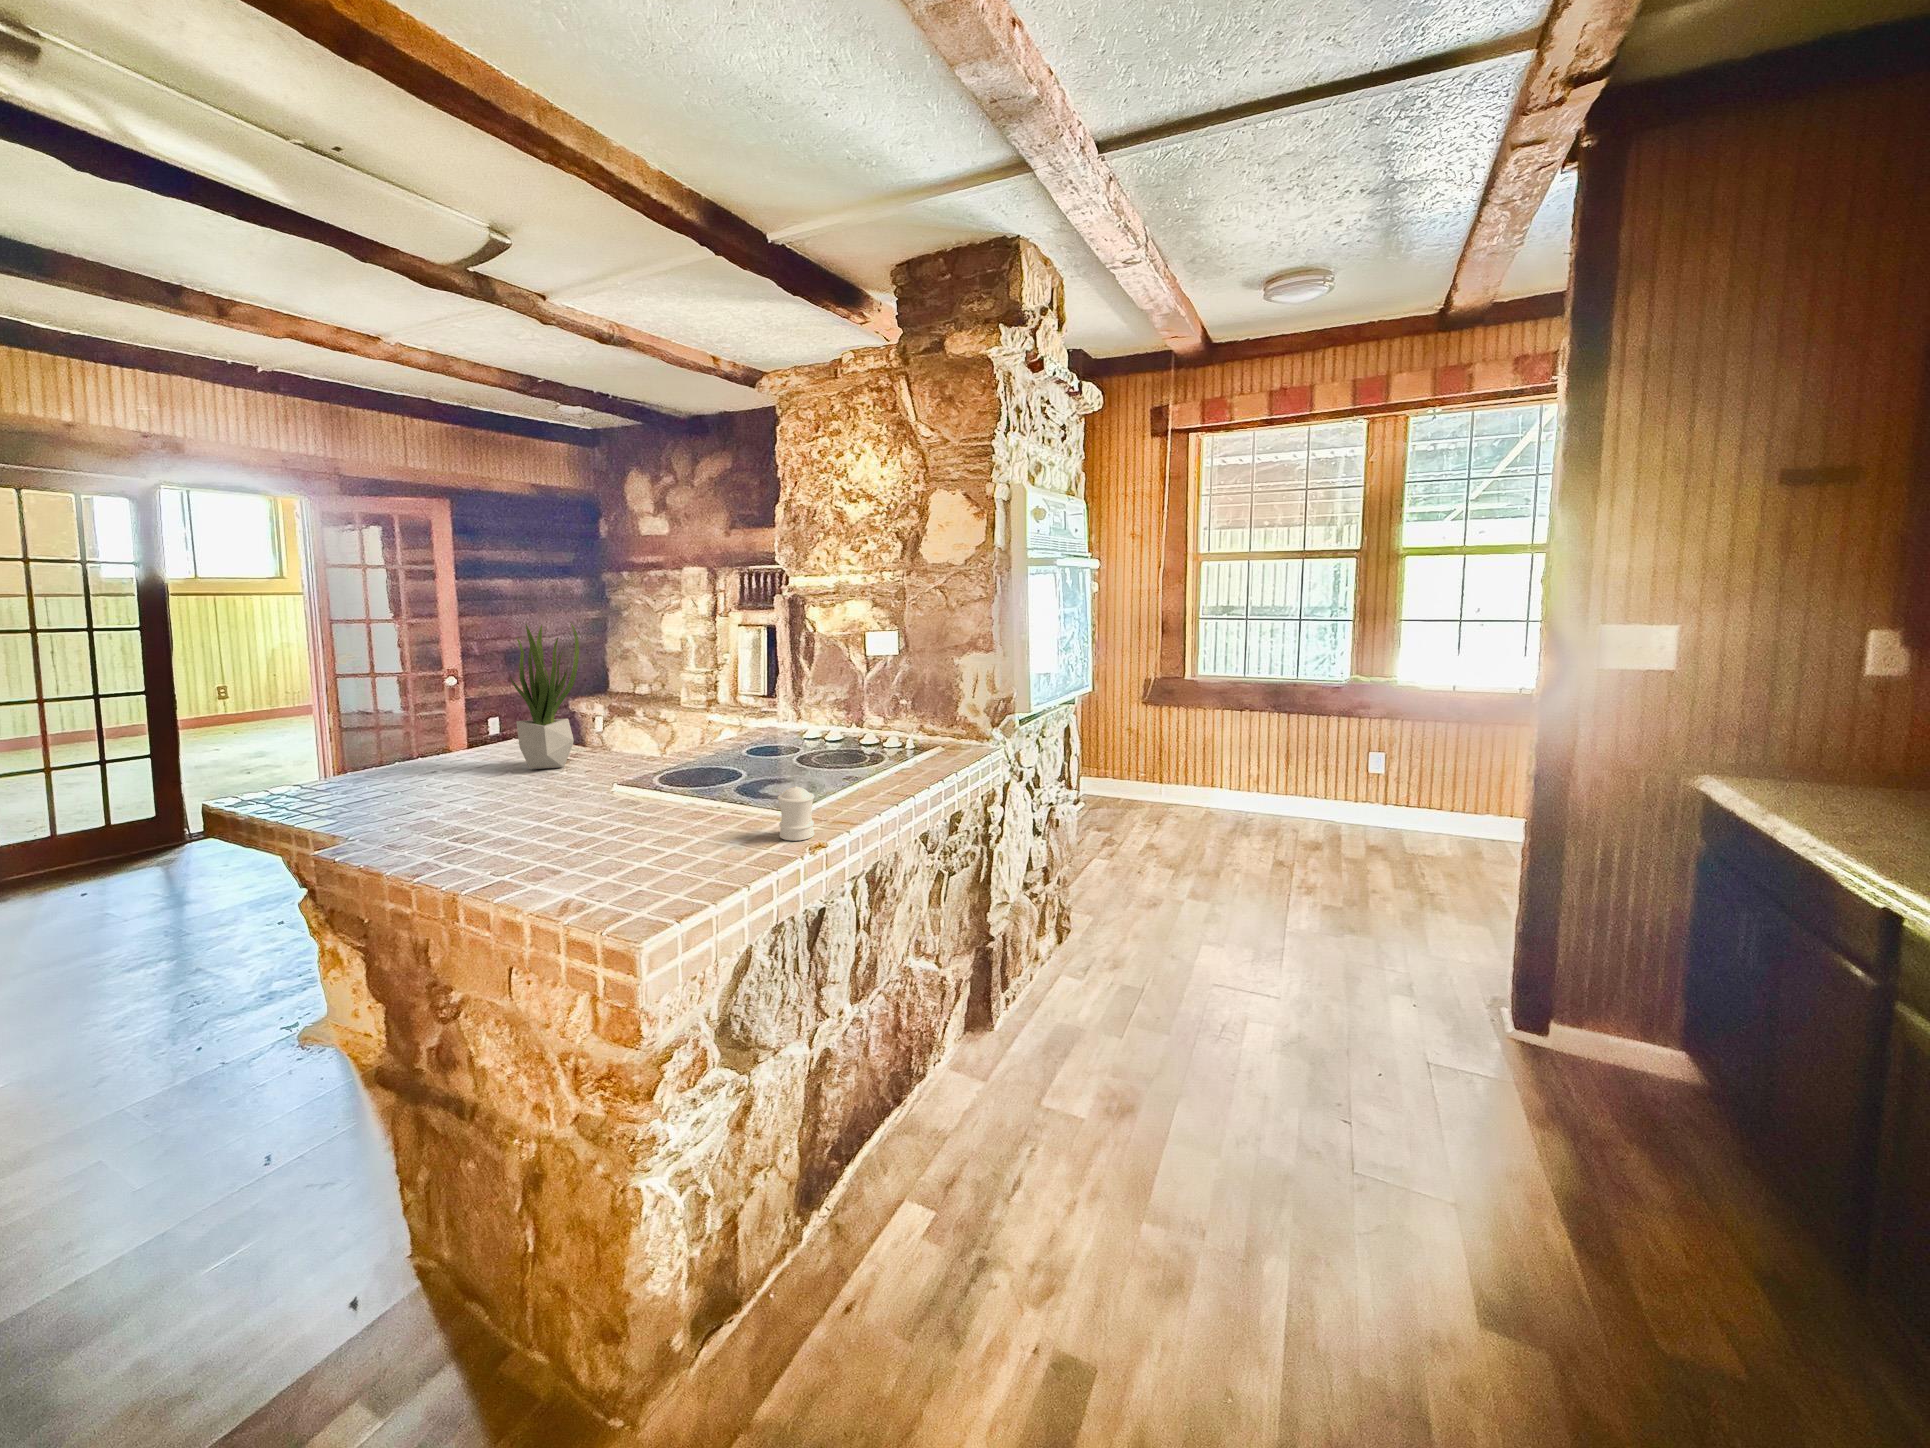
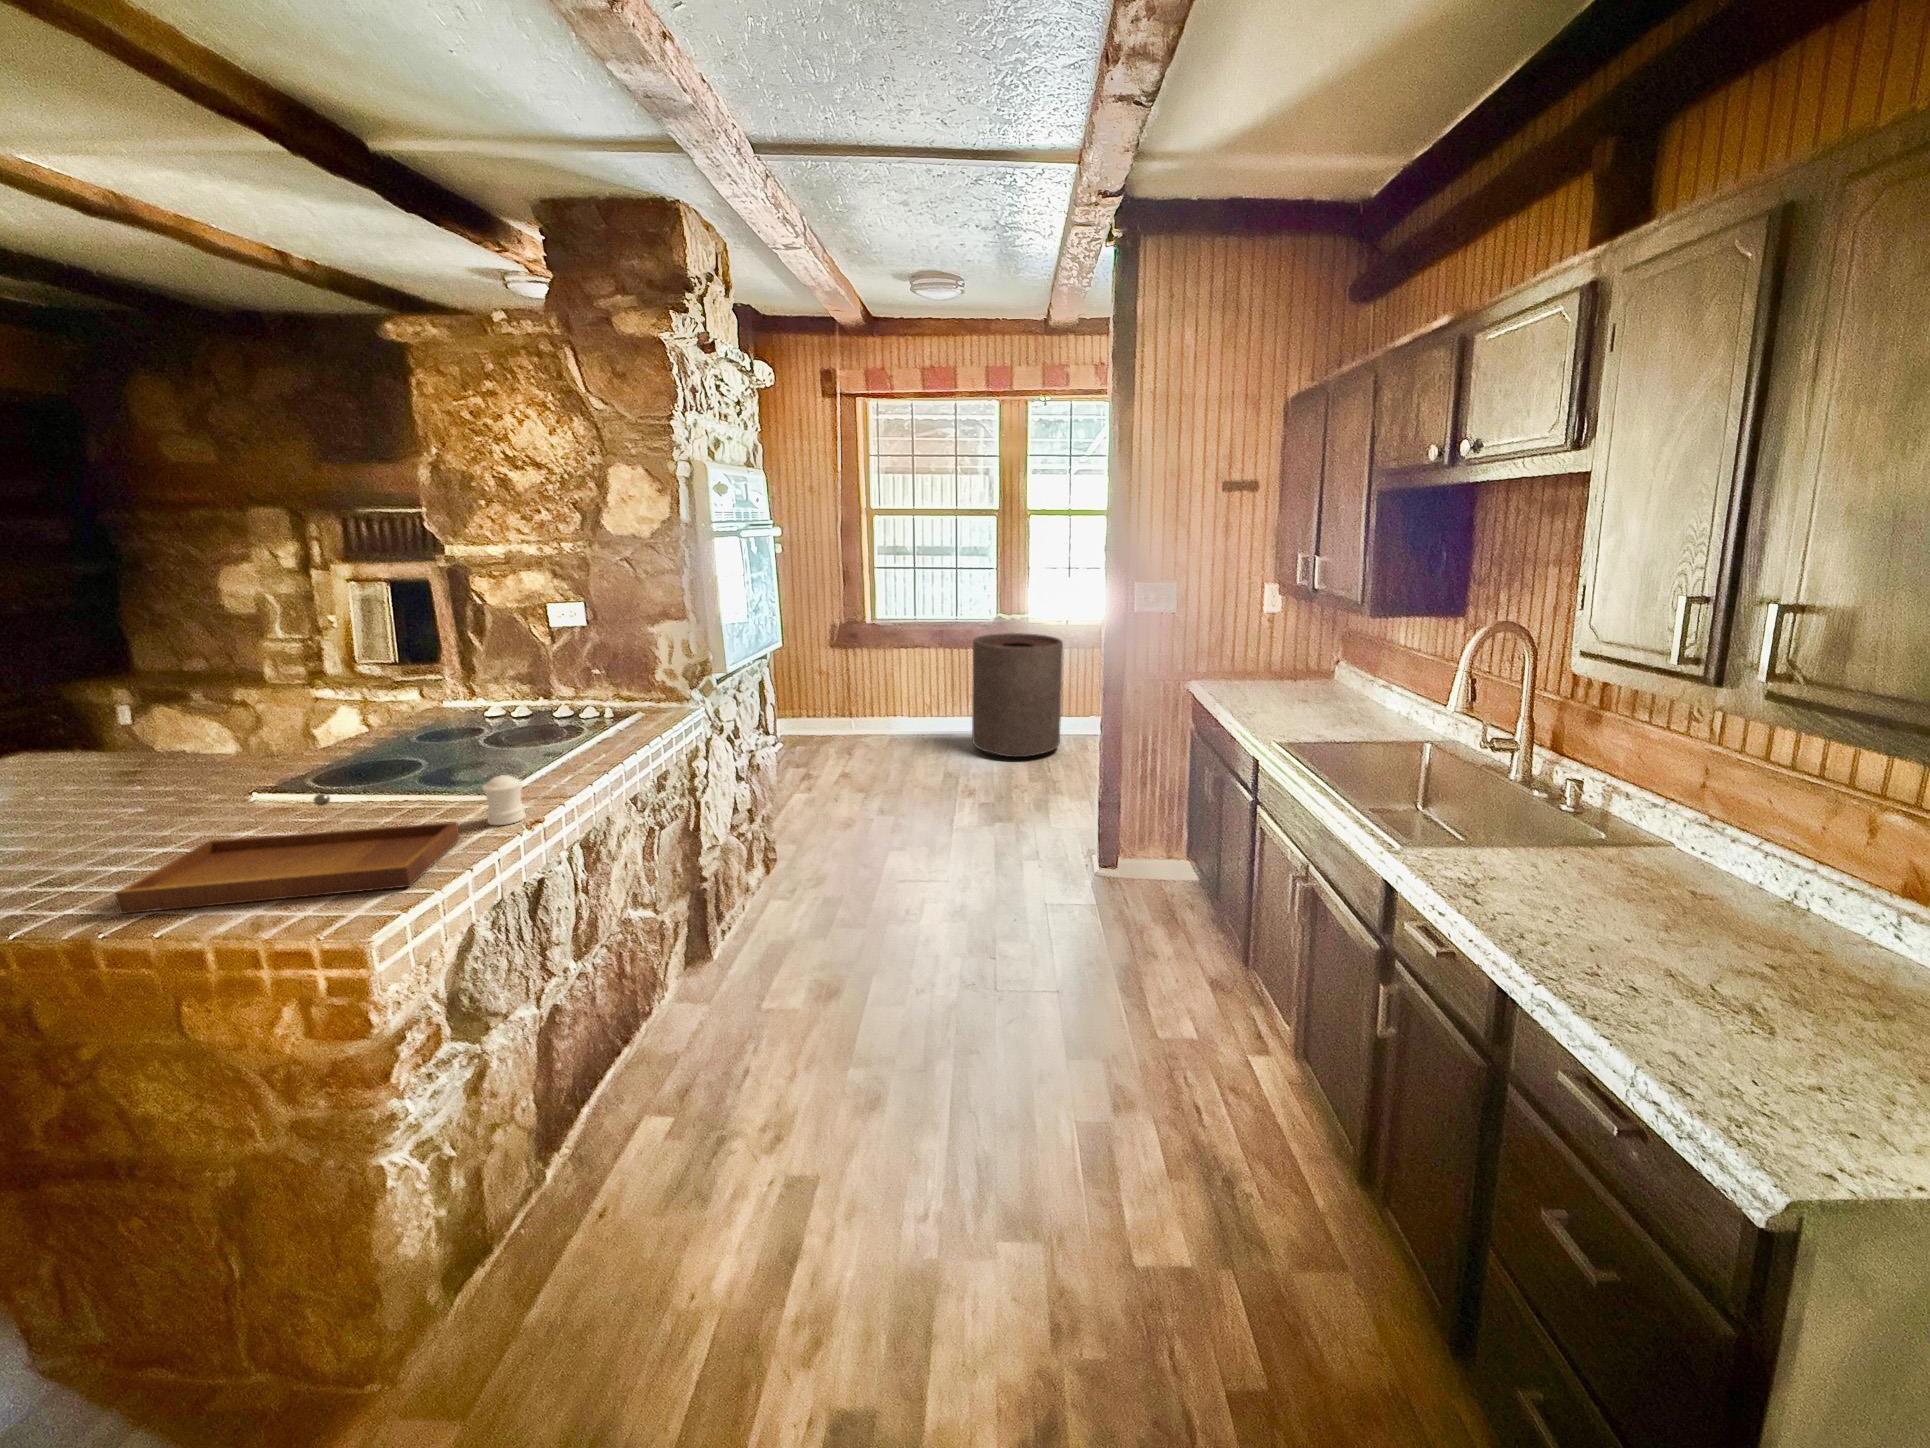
potted plant: present [511,622,579,769] -> none [34,614,156,798]
trash can: none [1308,698,1452,858] -> present [972,633,1063,757]
tray: none [492,782,751,891] -> present [115,793,460,914]

